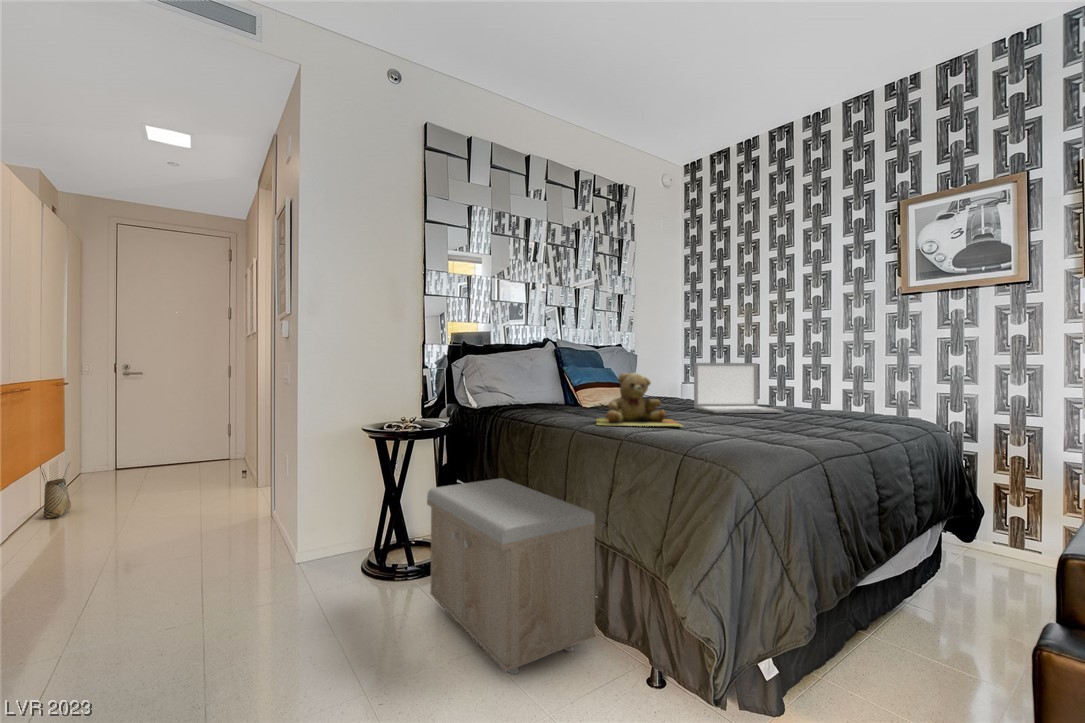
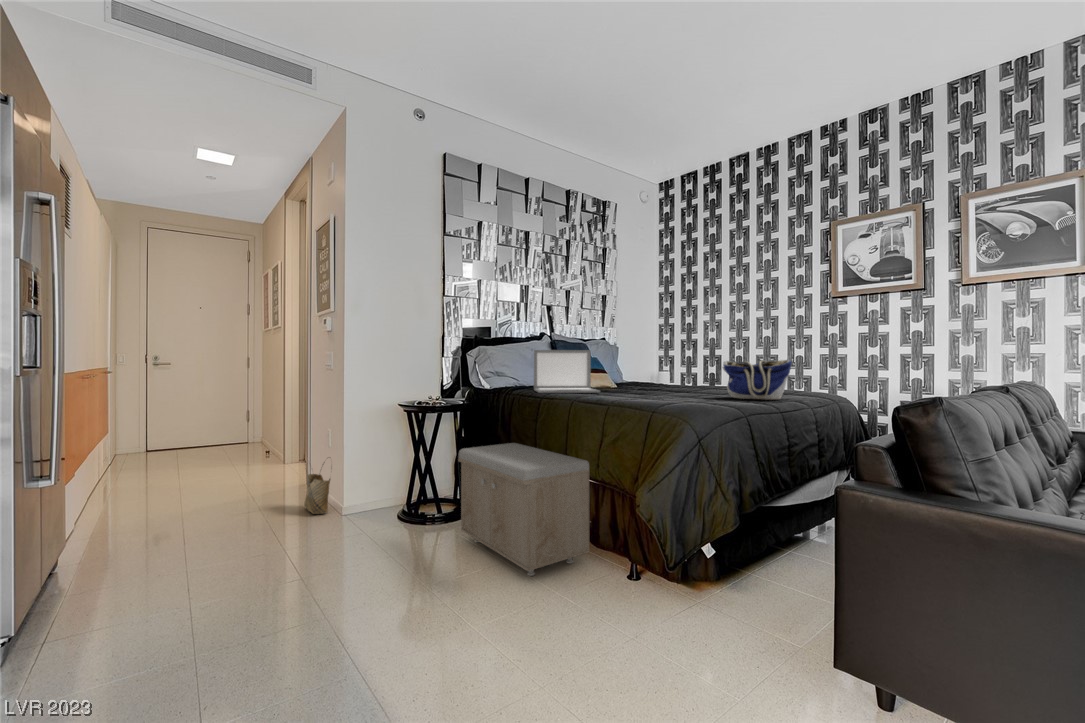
laptop: present [694,363,784,413] -> present [534,350,600,393]
teddy bear: present [596,373,682,426] -> none [587,360,655,399]
tote bag: none [771,373,867,426] -> present [722,359,792,400]
woven basket: present [40,464,71,519] -> present [304,474,330,514]

